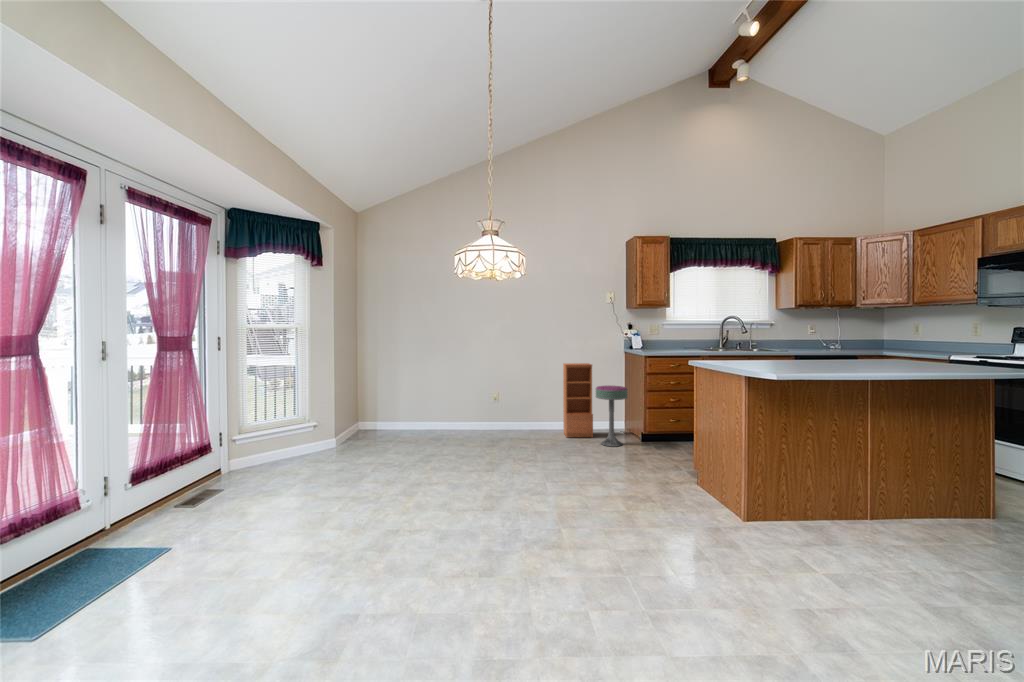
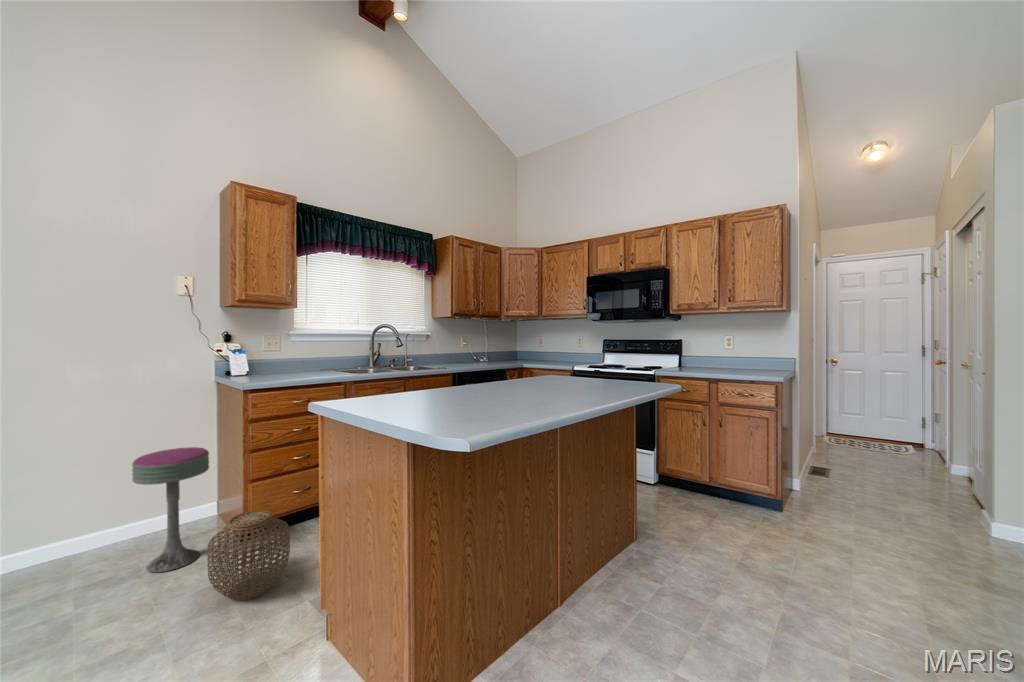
bookcase: present [563,363,593,438] -> none [58,407,136,573]
woven basket: none [634,420,674,463] -> present [207,510,290,600]

